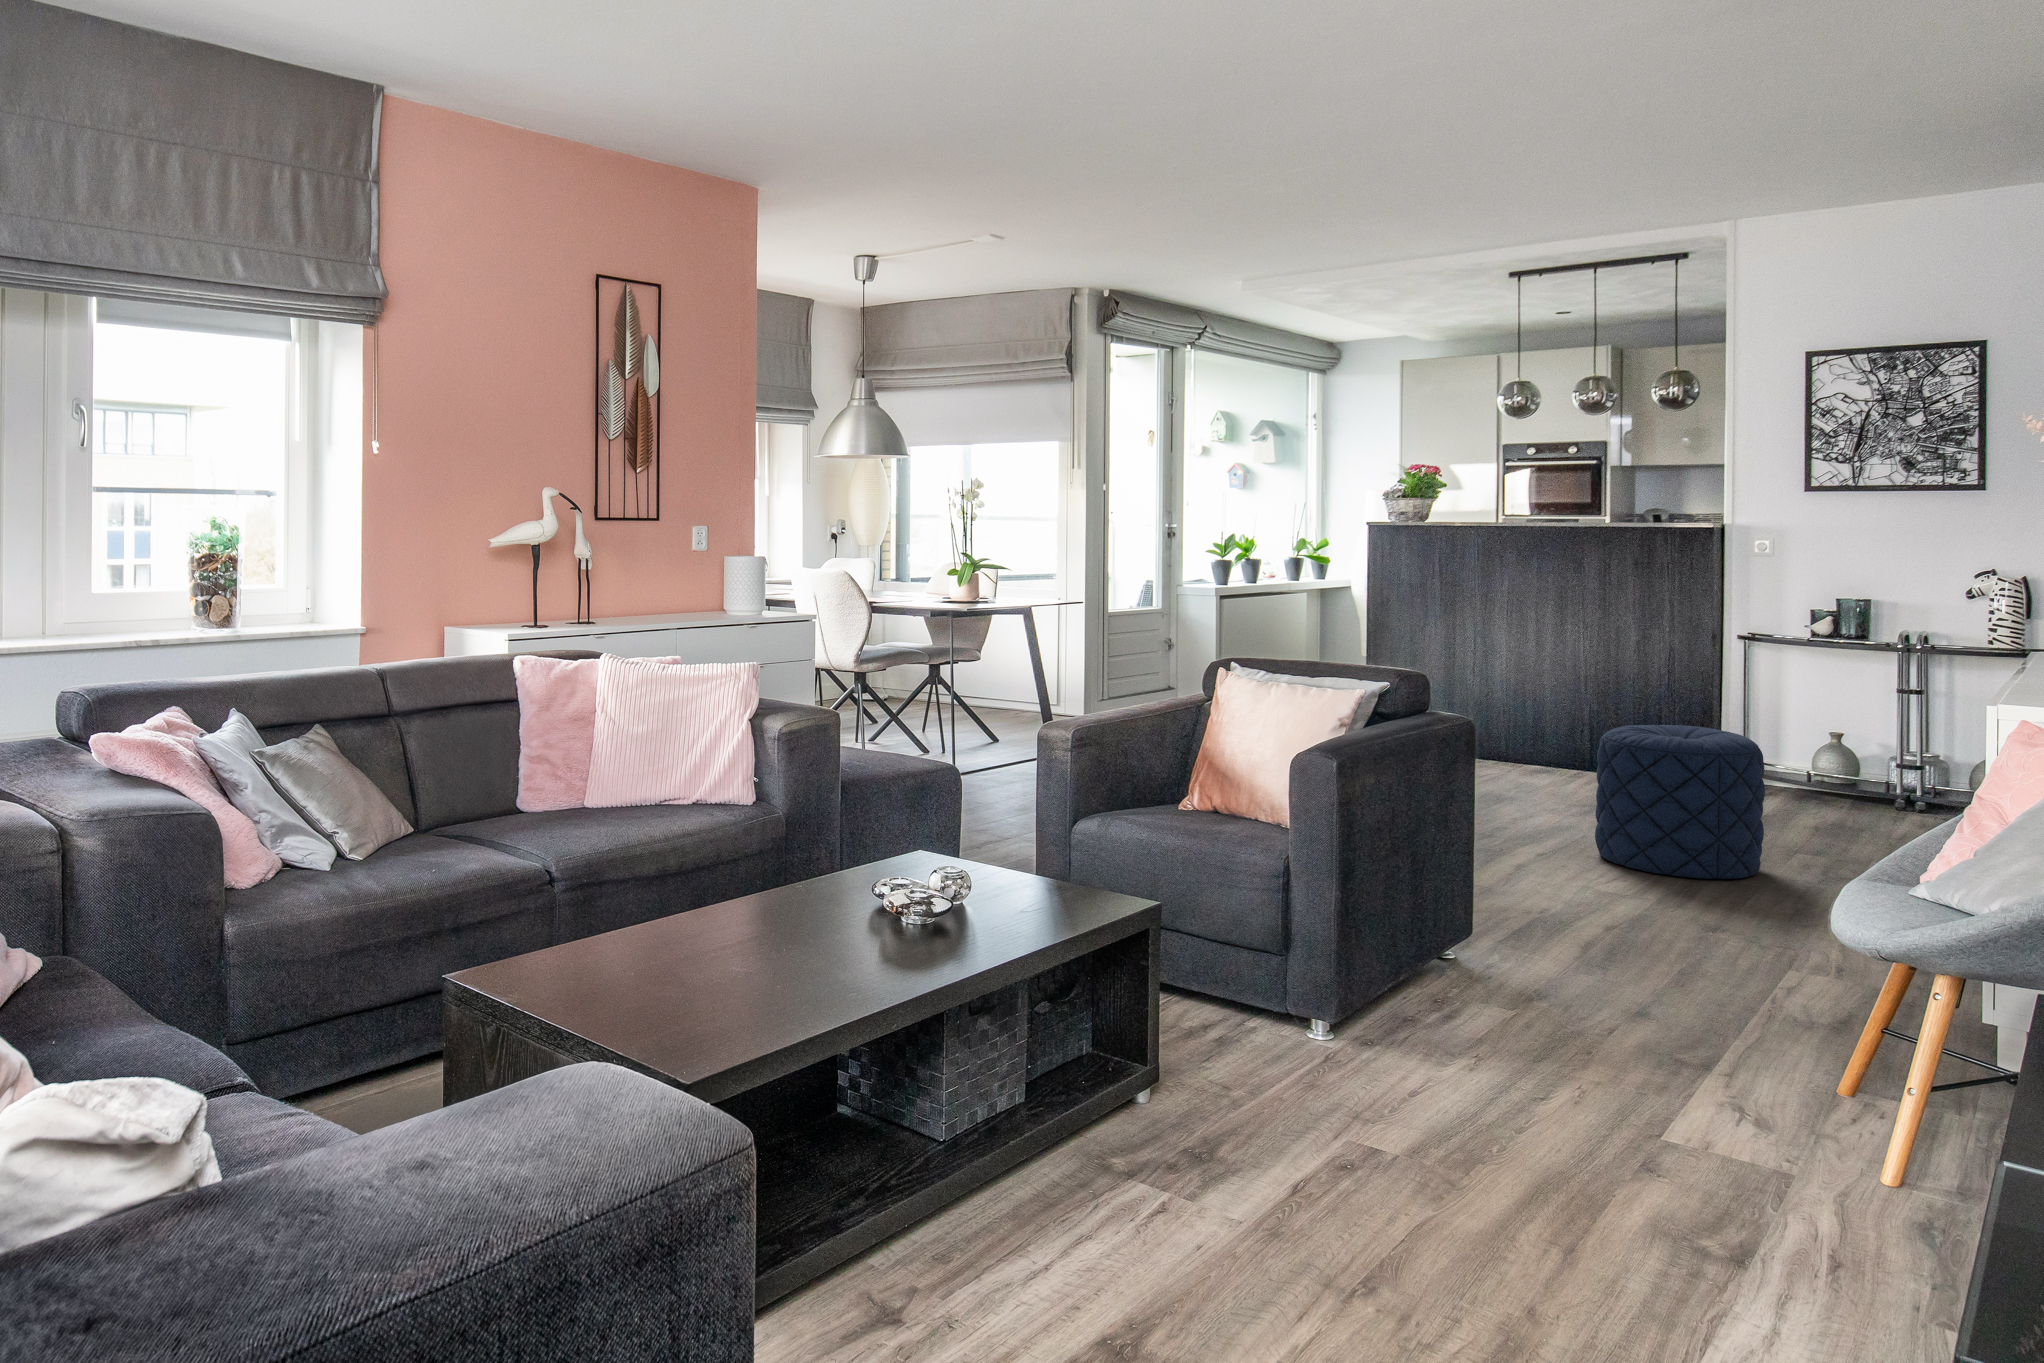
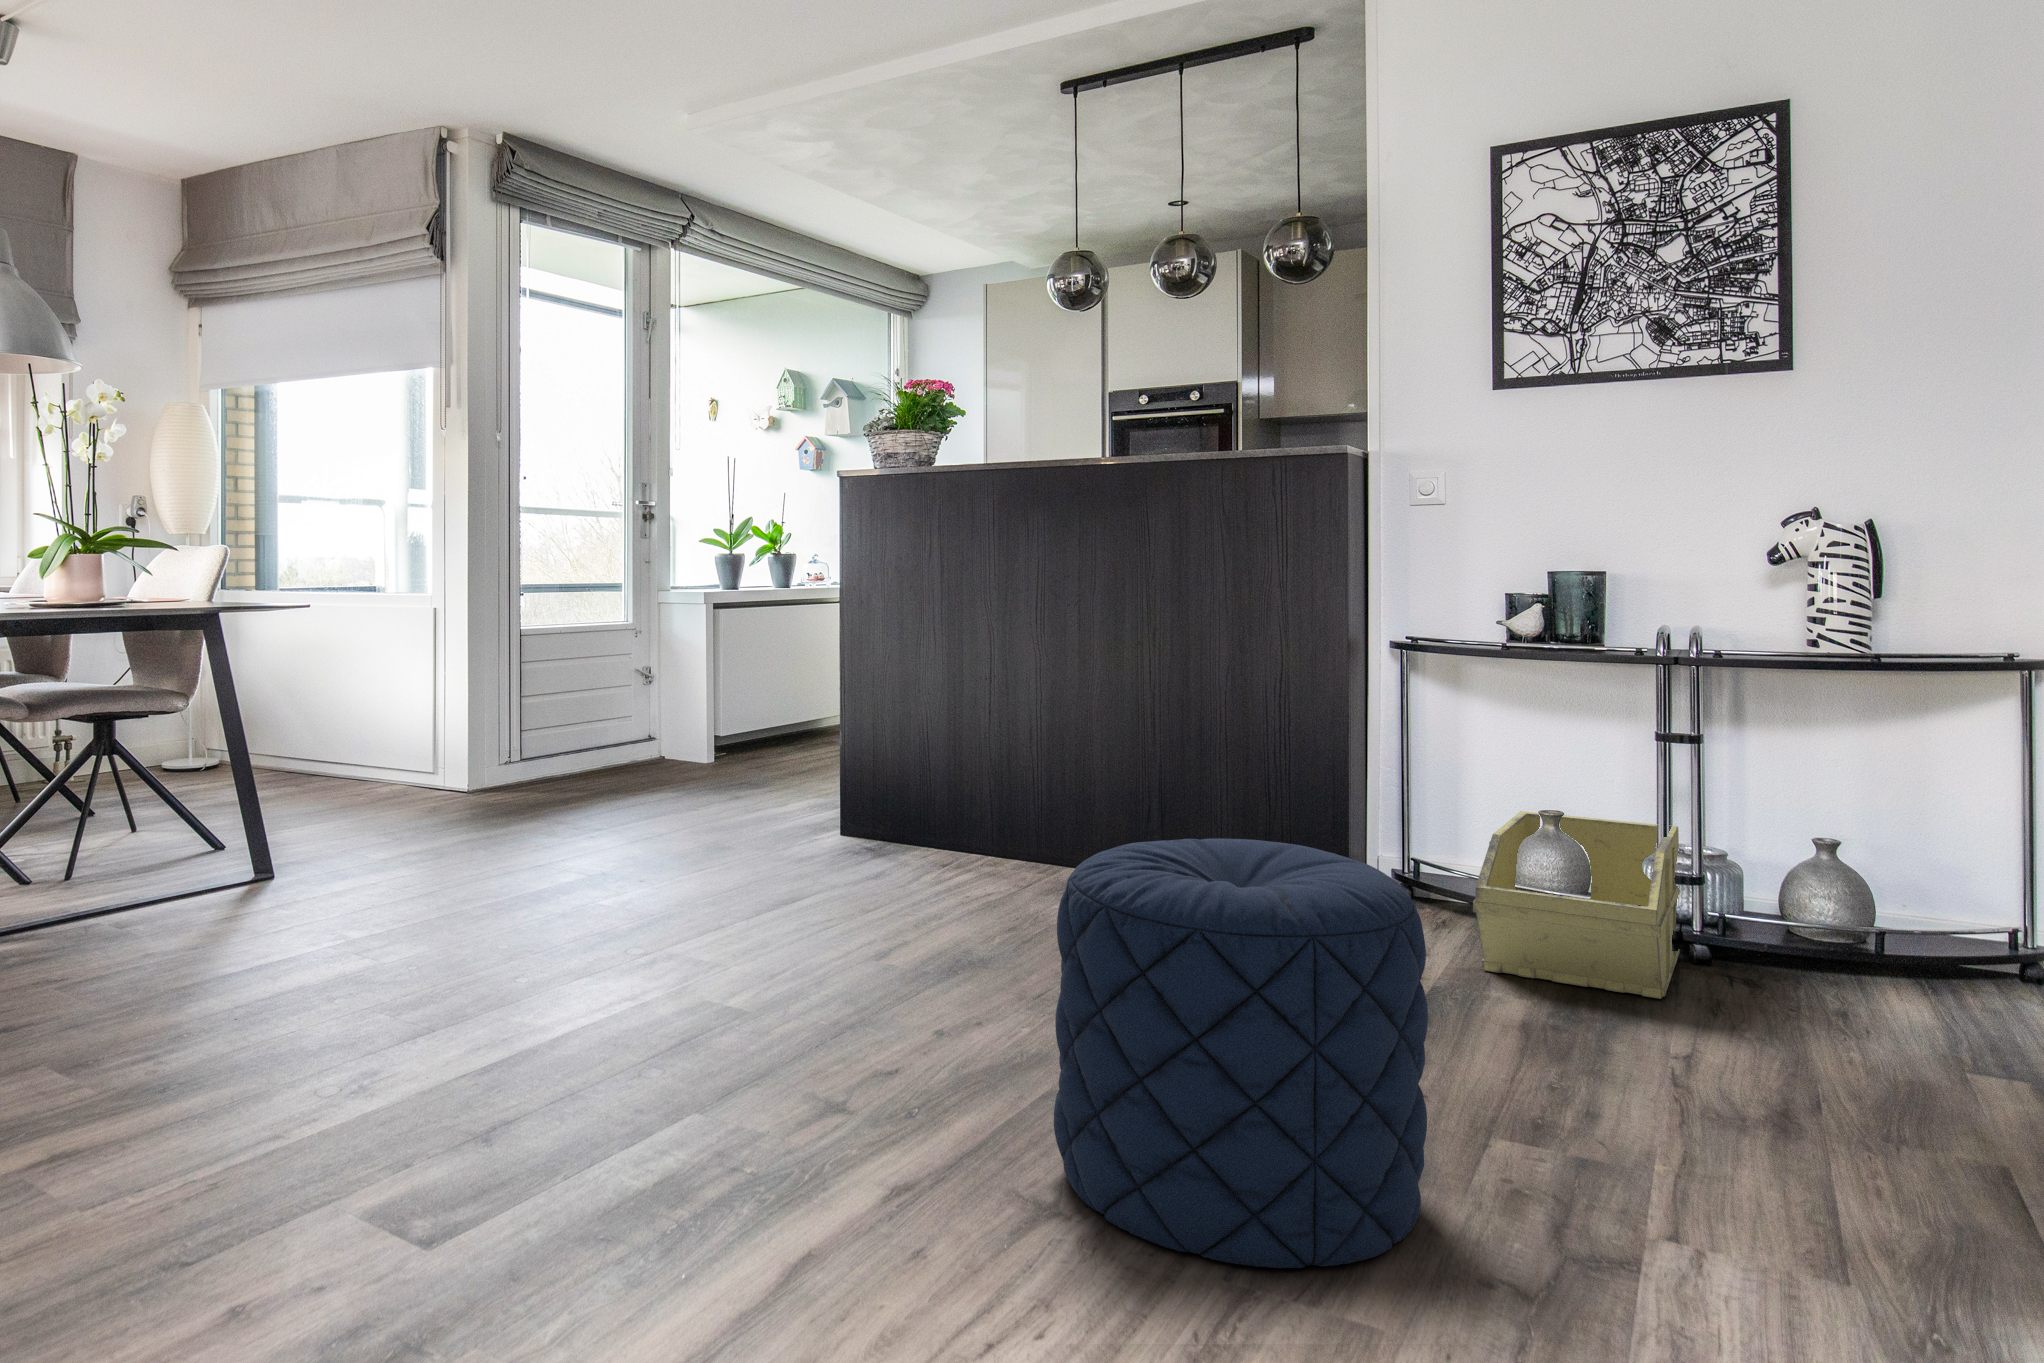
storage bin: none [1786,733,1914,824] -> present [1473,811,1680,999]

